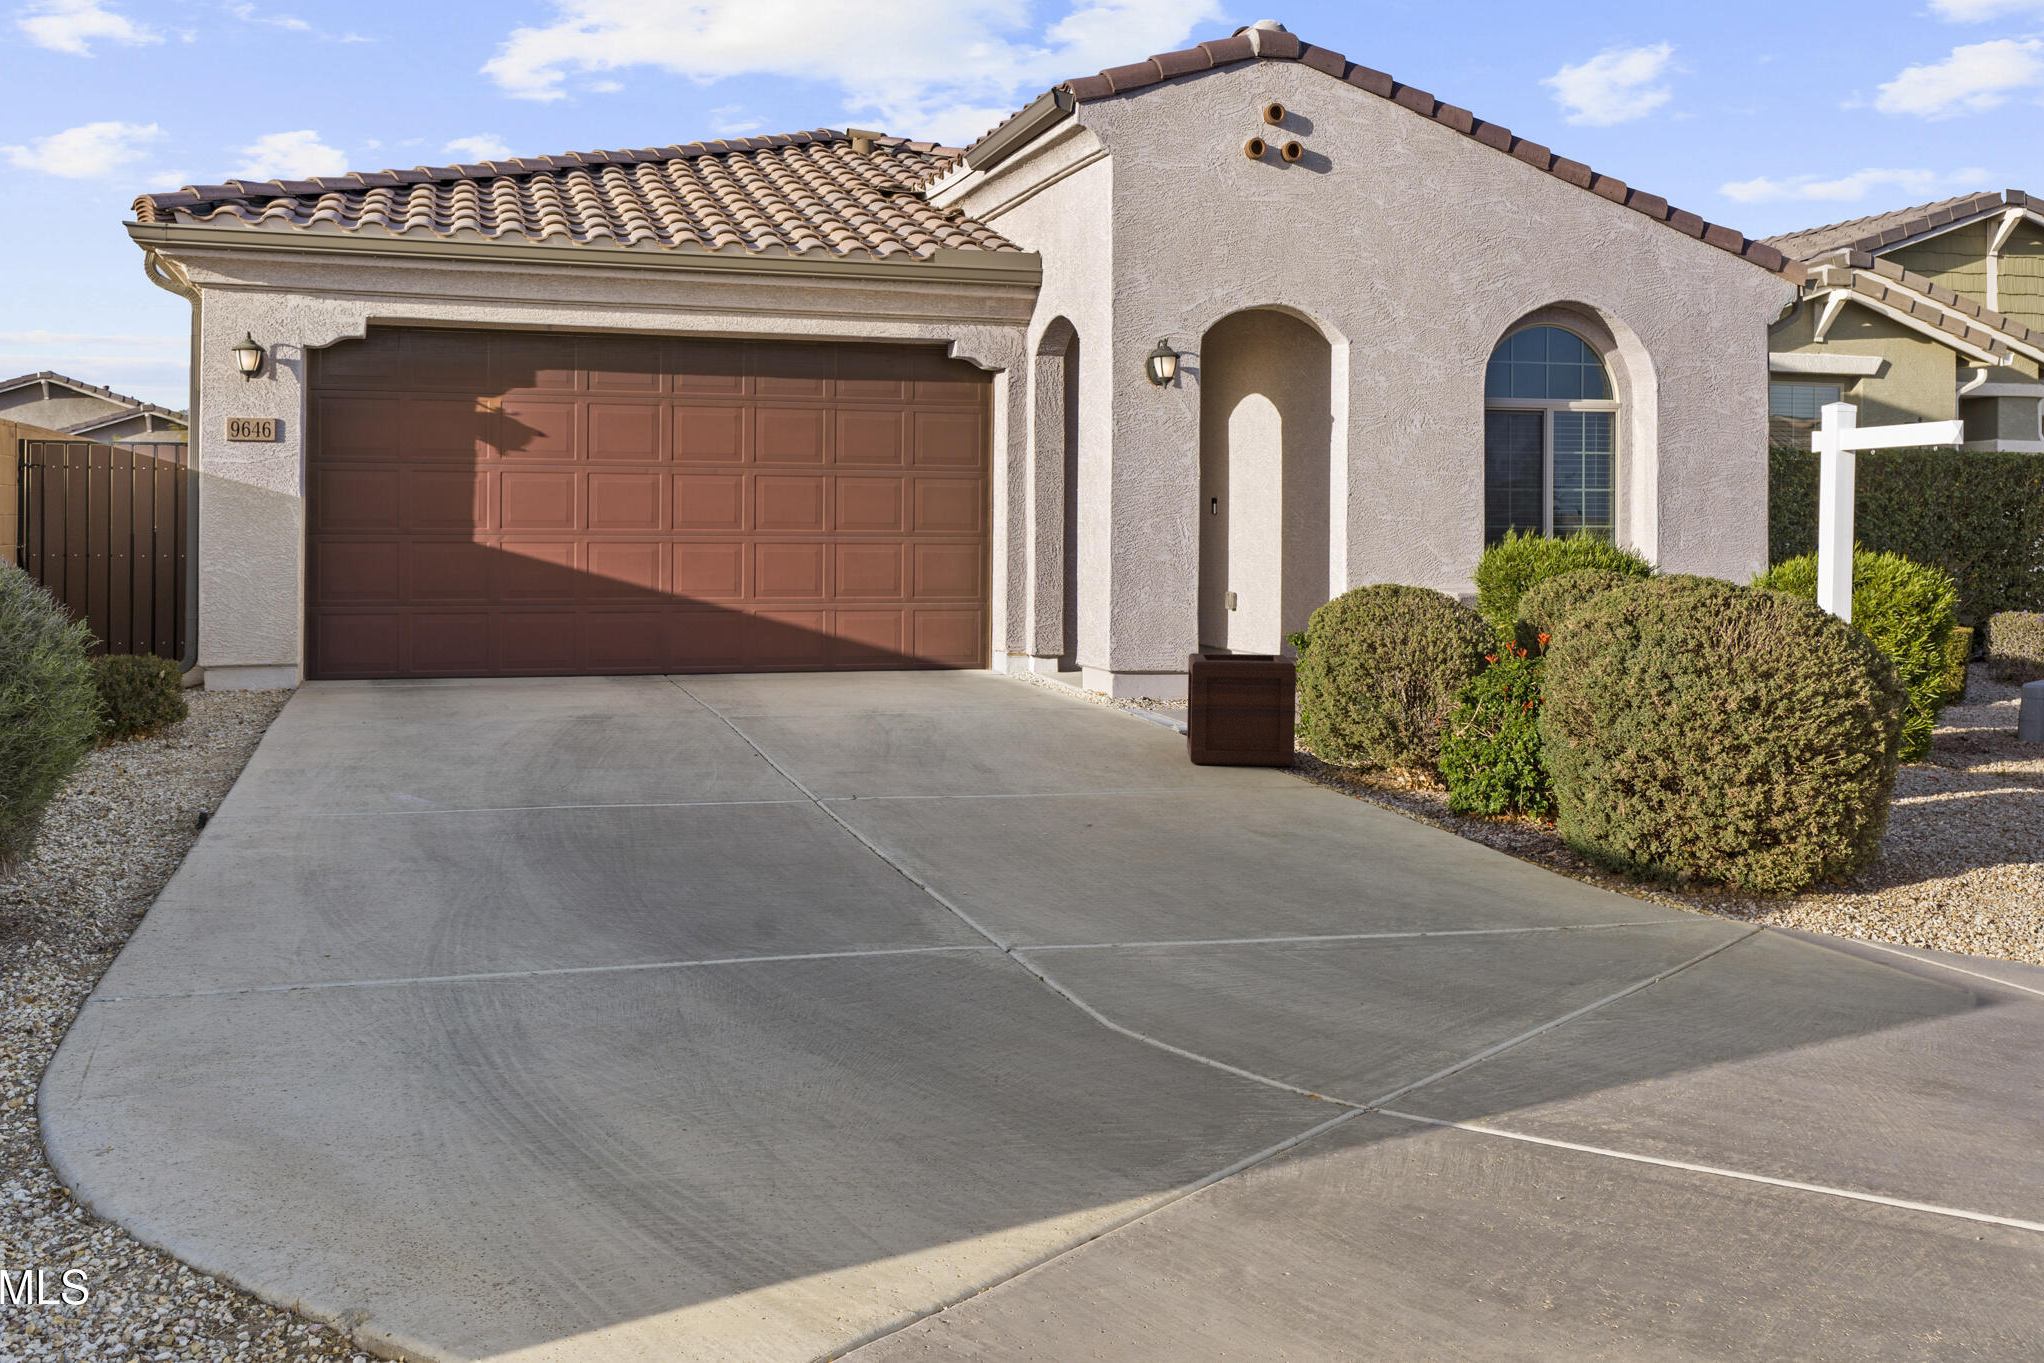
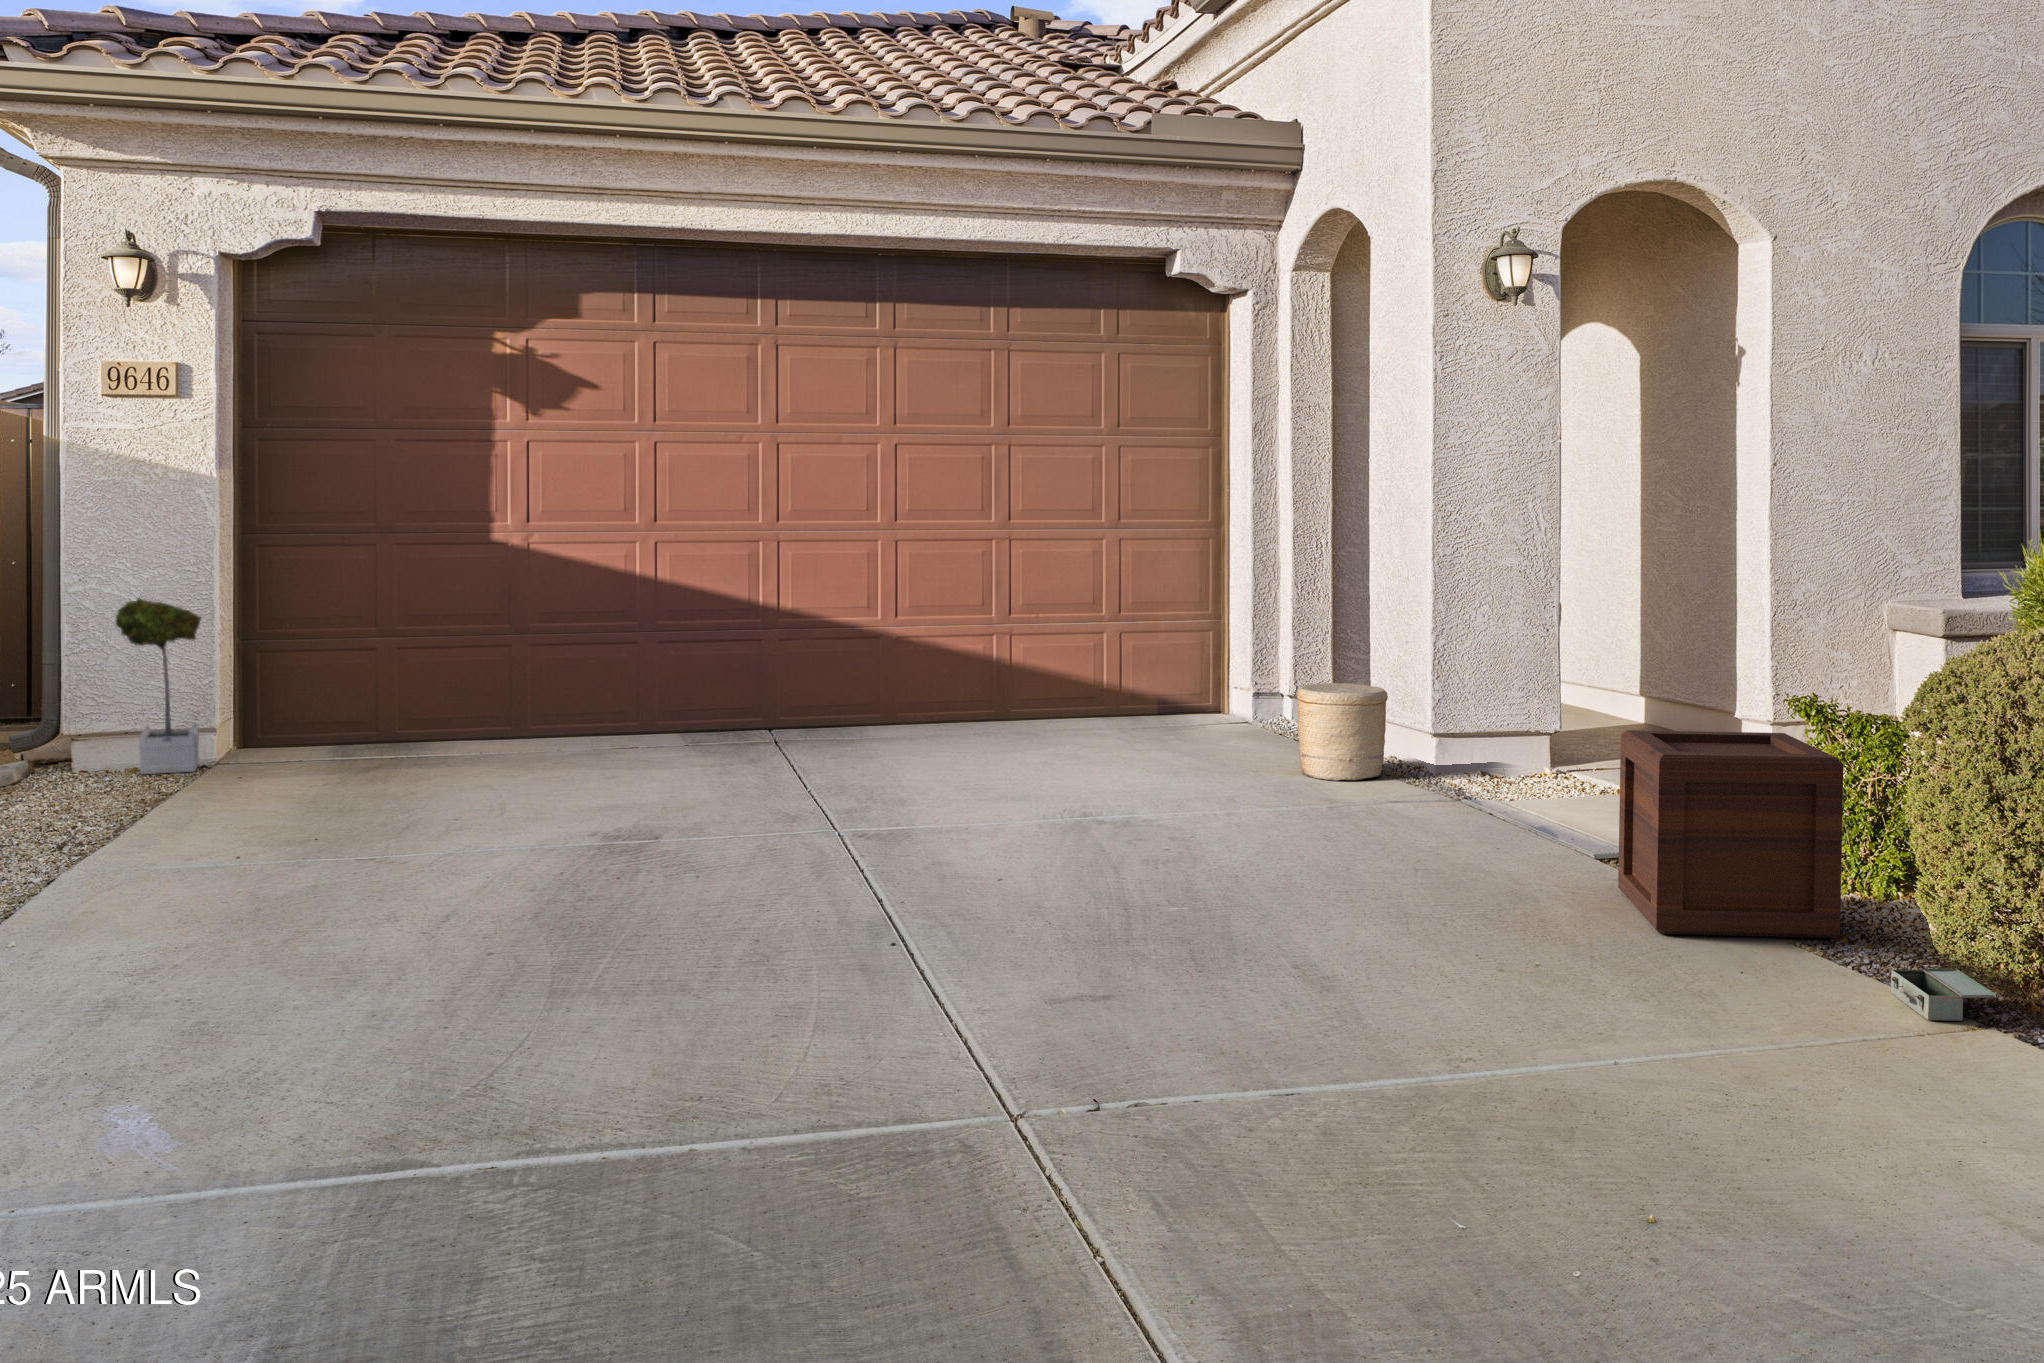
potted tree: none [238,576,293,693] -> present [116,598,201,774]
woven basket: none [1026,640,1087,703] -> present [1297,683,1388,781]
toolbox: none [1295,771,1339,792] -> present [1891,968,1996,1021]

